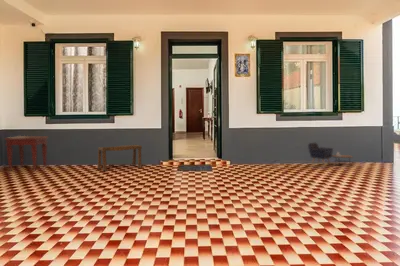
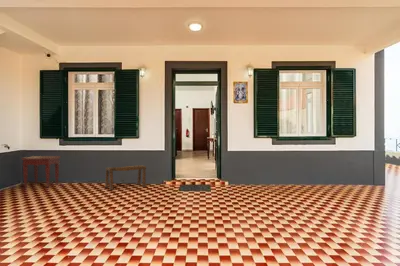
armchair: present [308,143,352,163] -> none [302,165,345,189]

